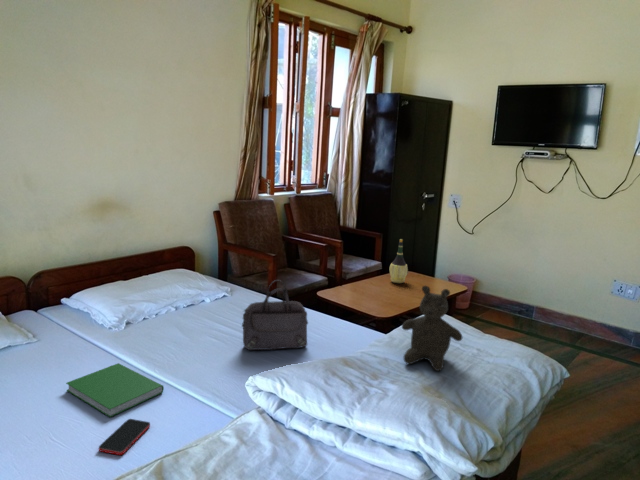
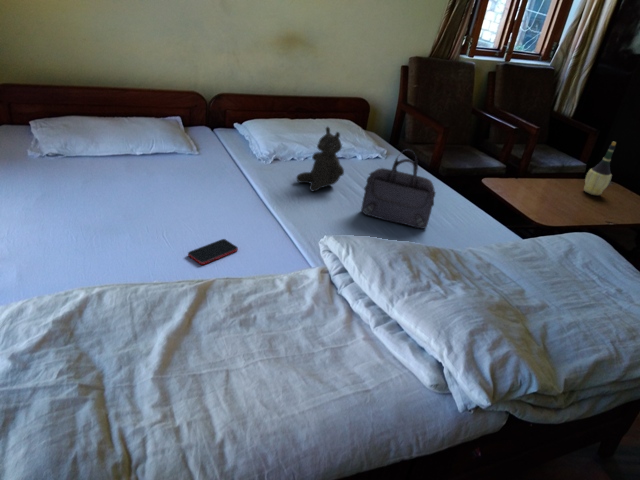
teddy bear: present [402,286,462,371] -> present [297,127,344,191]
hardcover book: present [66,363,164,417] -> none [193,191,266,233]

